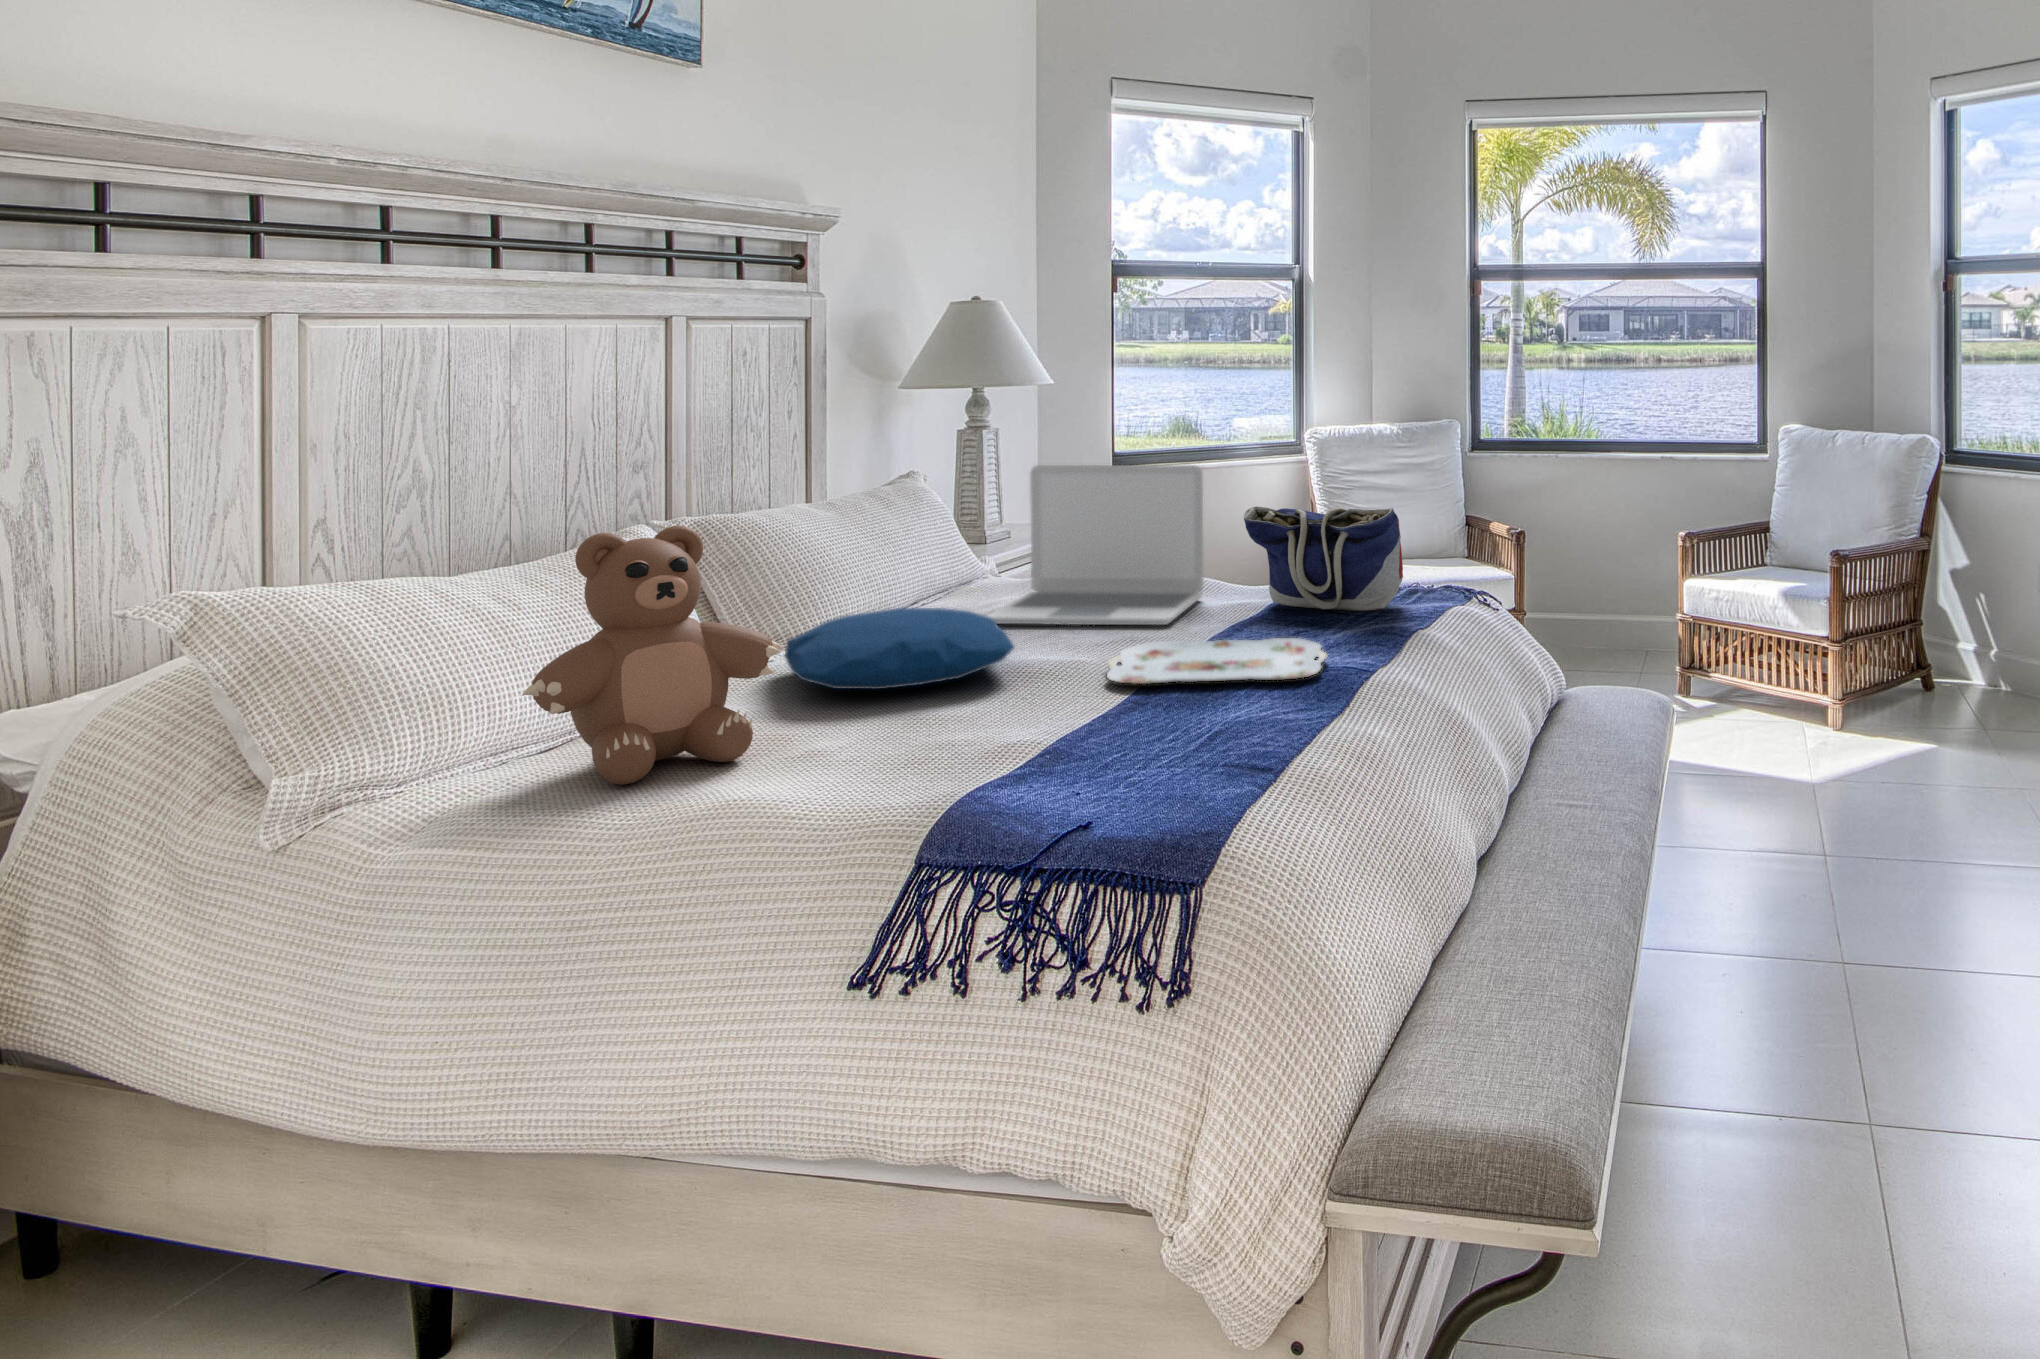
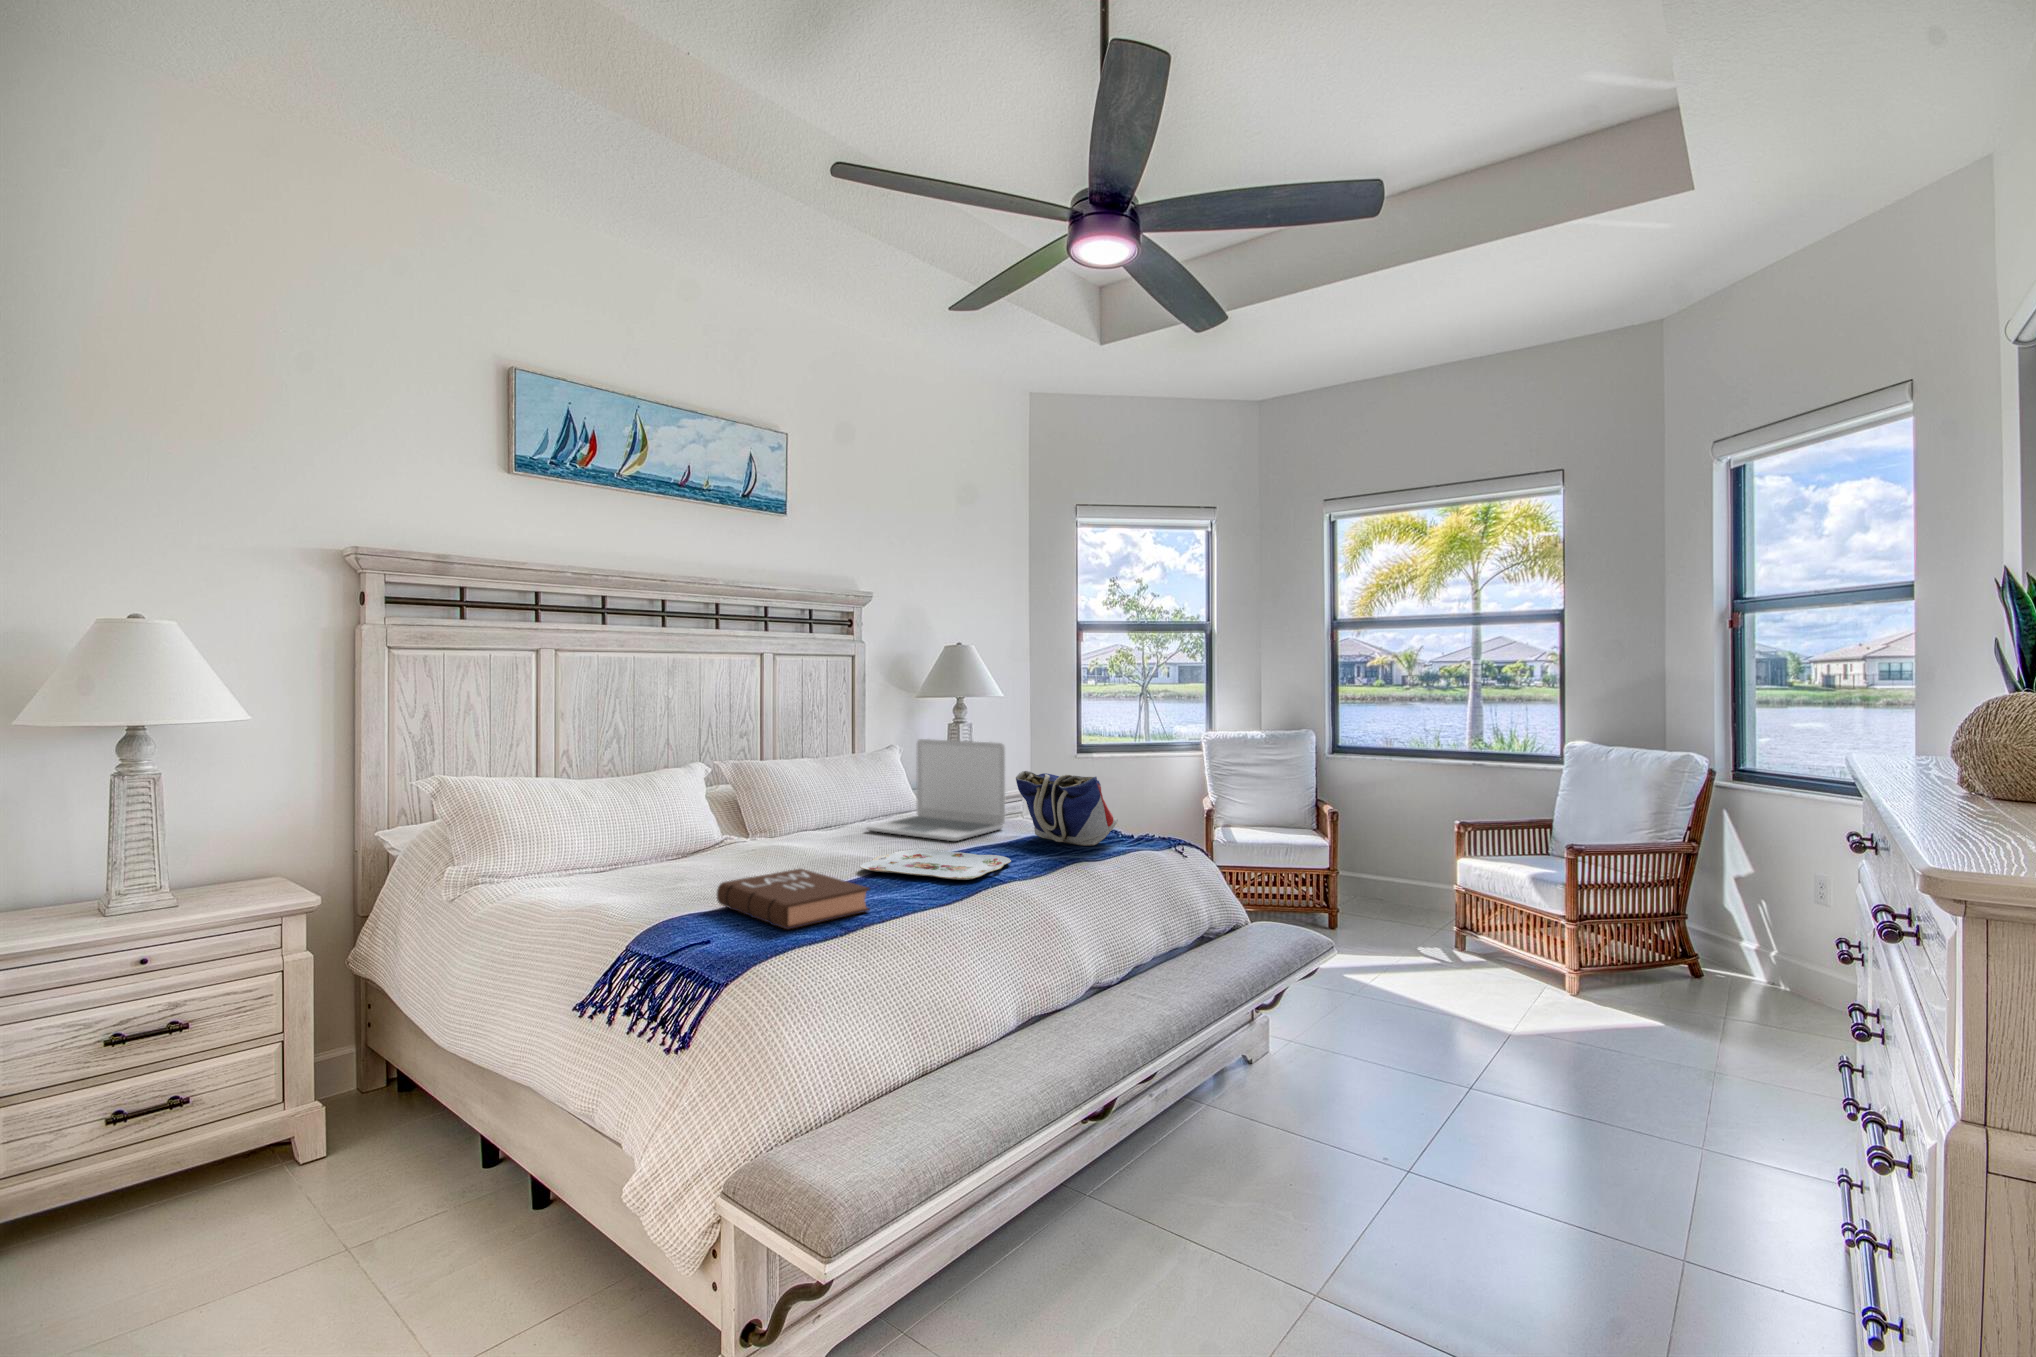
teddy bear: present [522,525,783,784] -> none [534,754,673,887]
pillow: present [785,608,1014,689] -> none [706,816,844,857]
book: none [989,692,1253,785] -> present [717,869,870,929]

